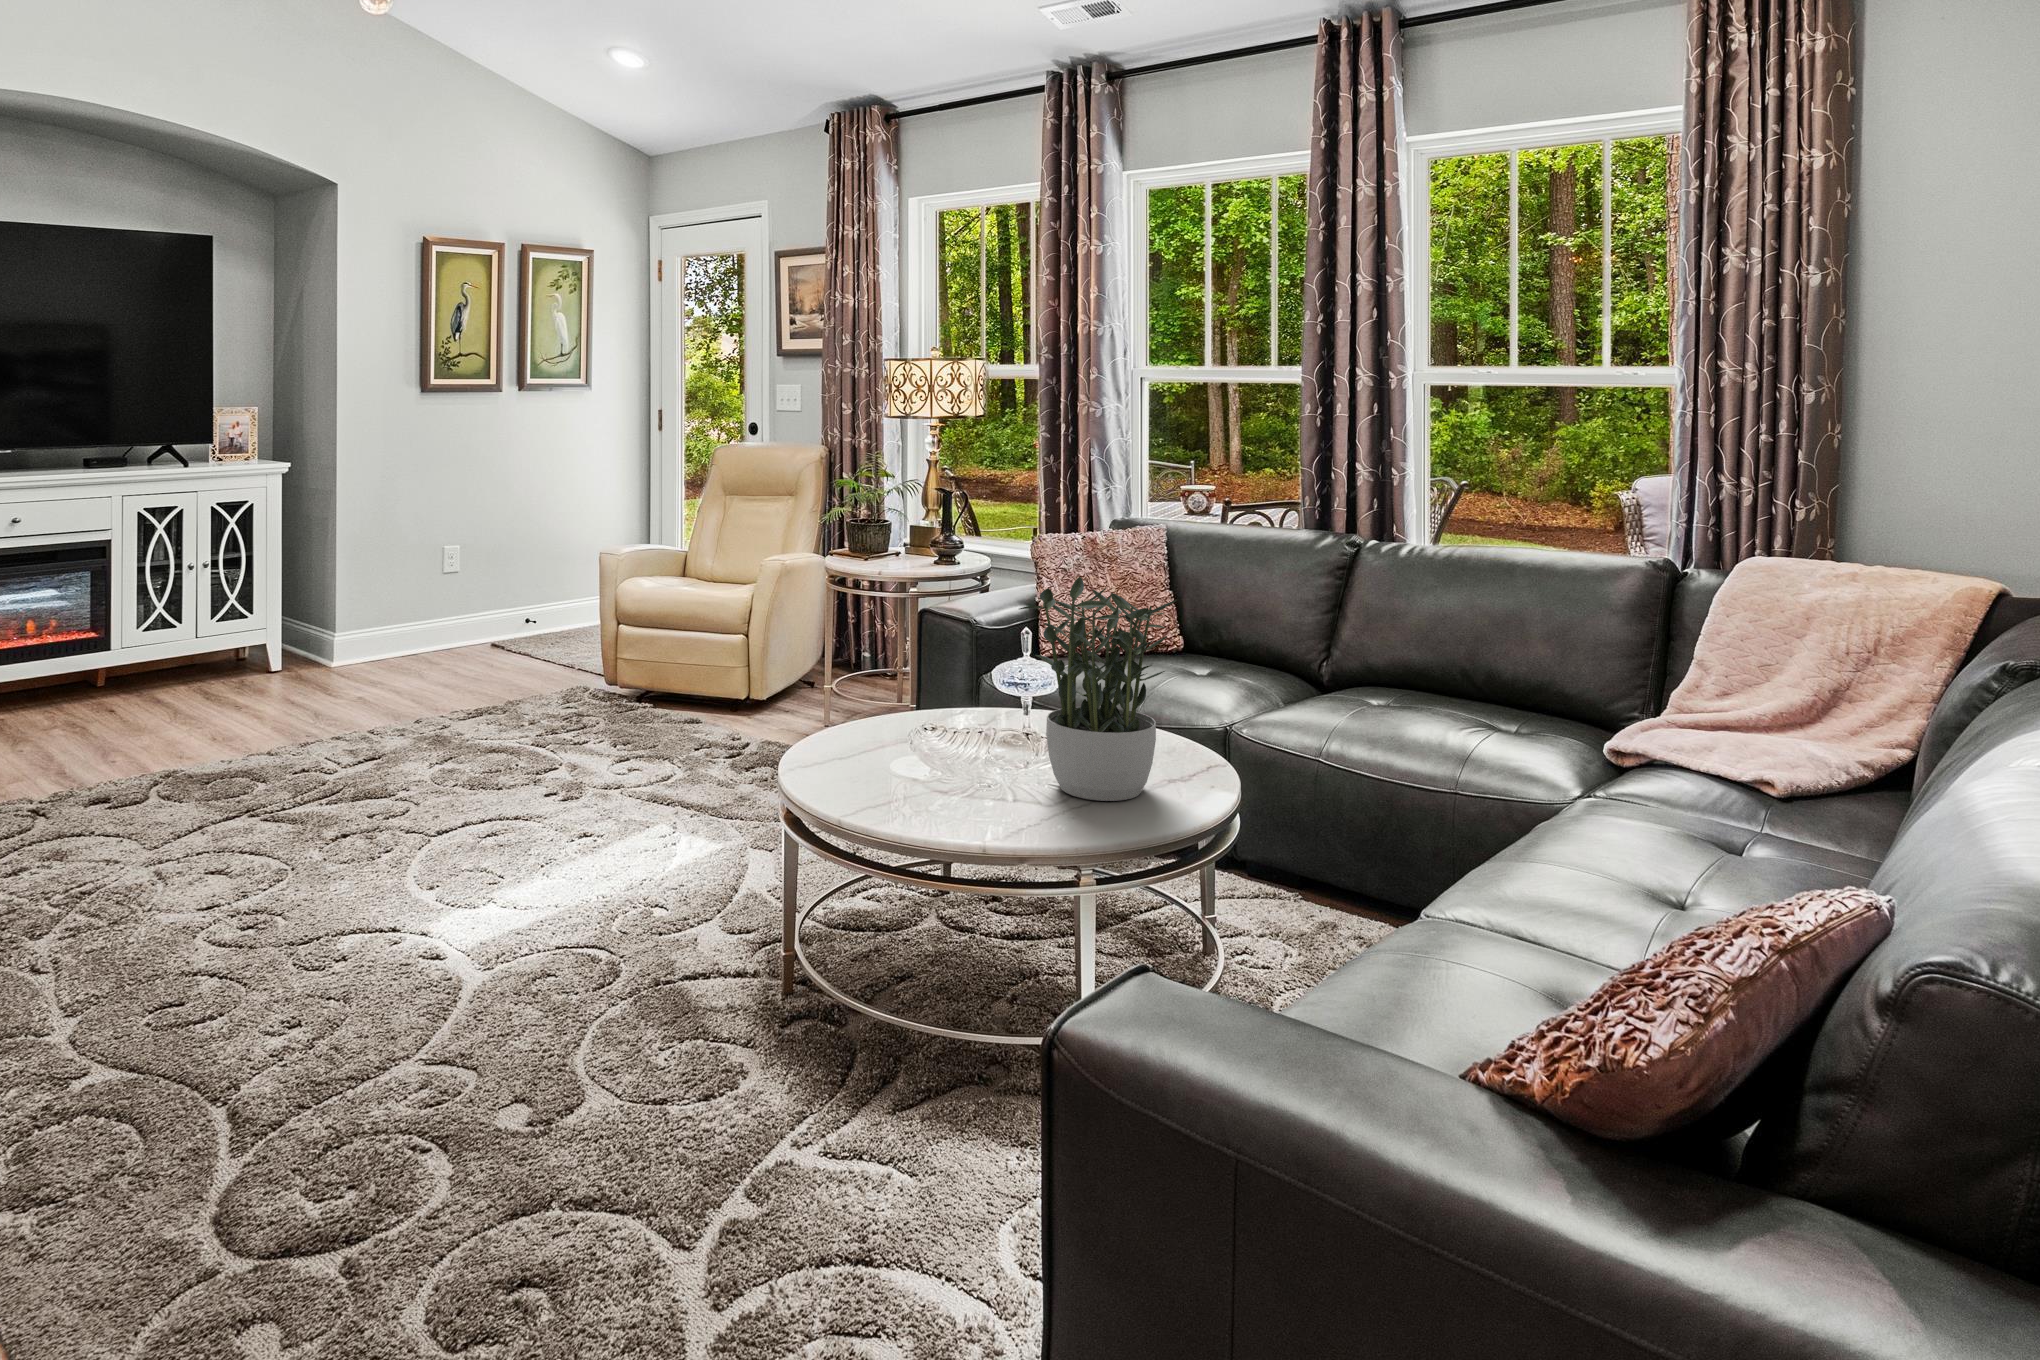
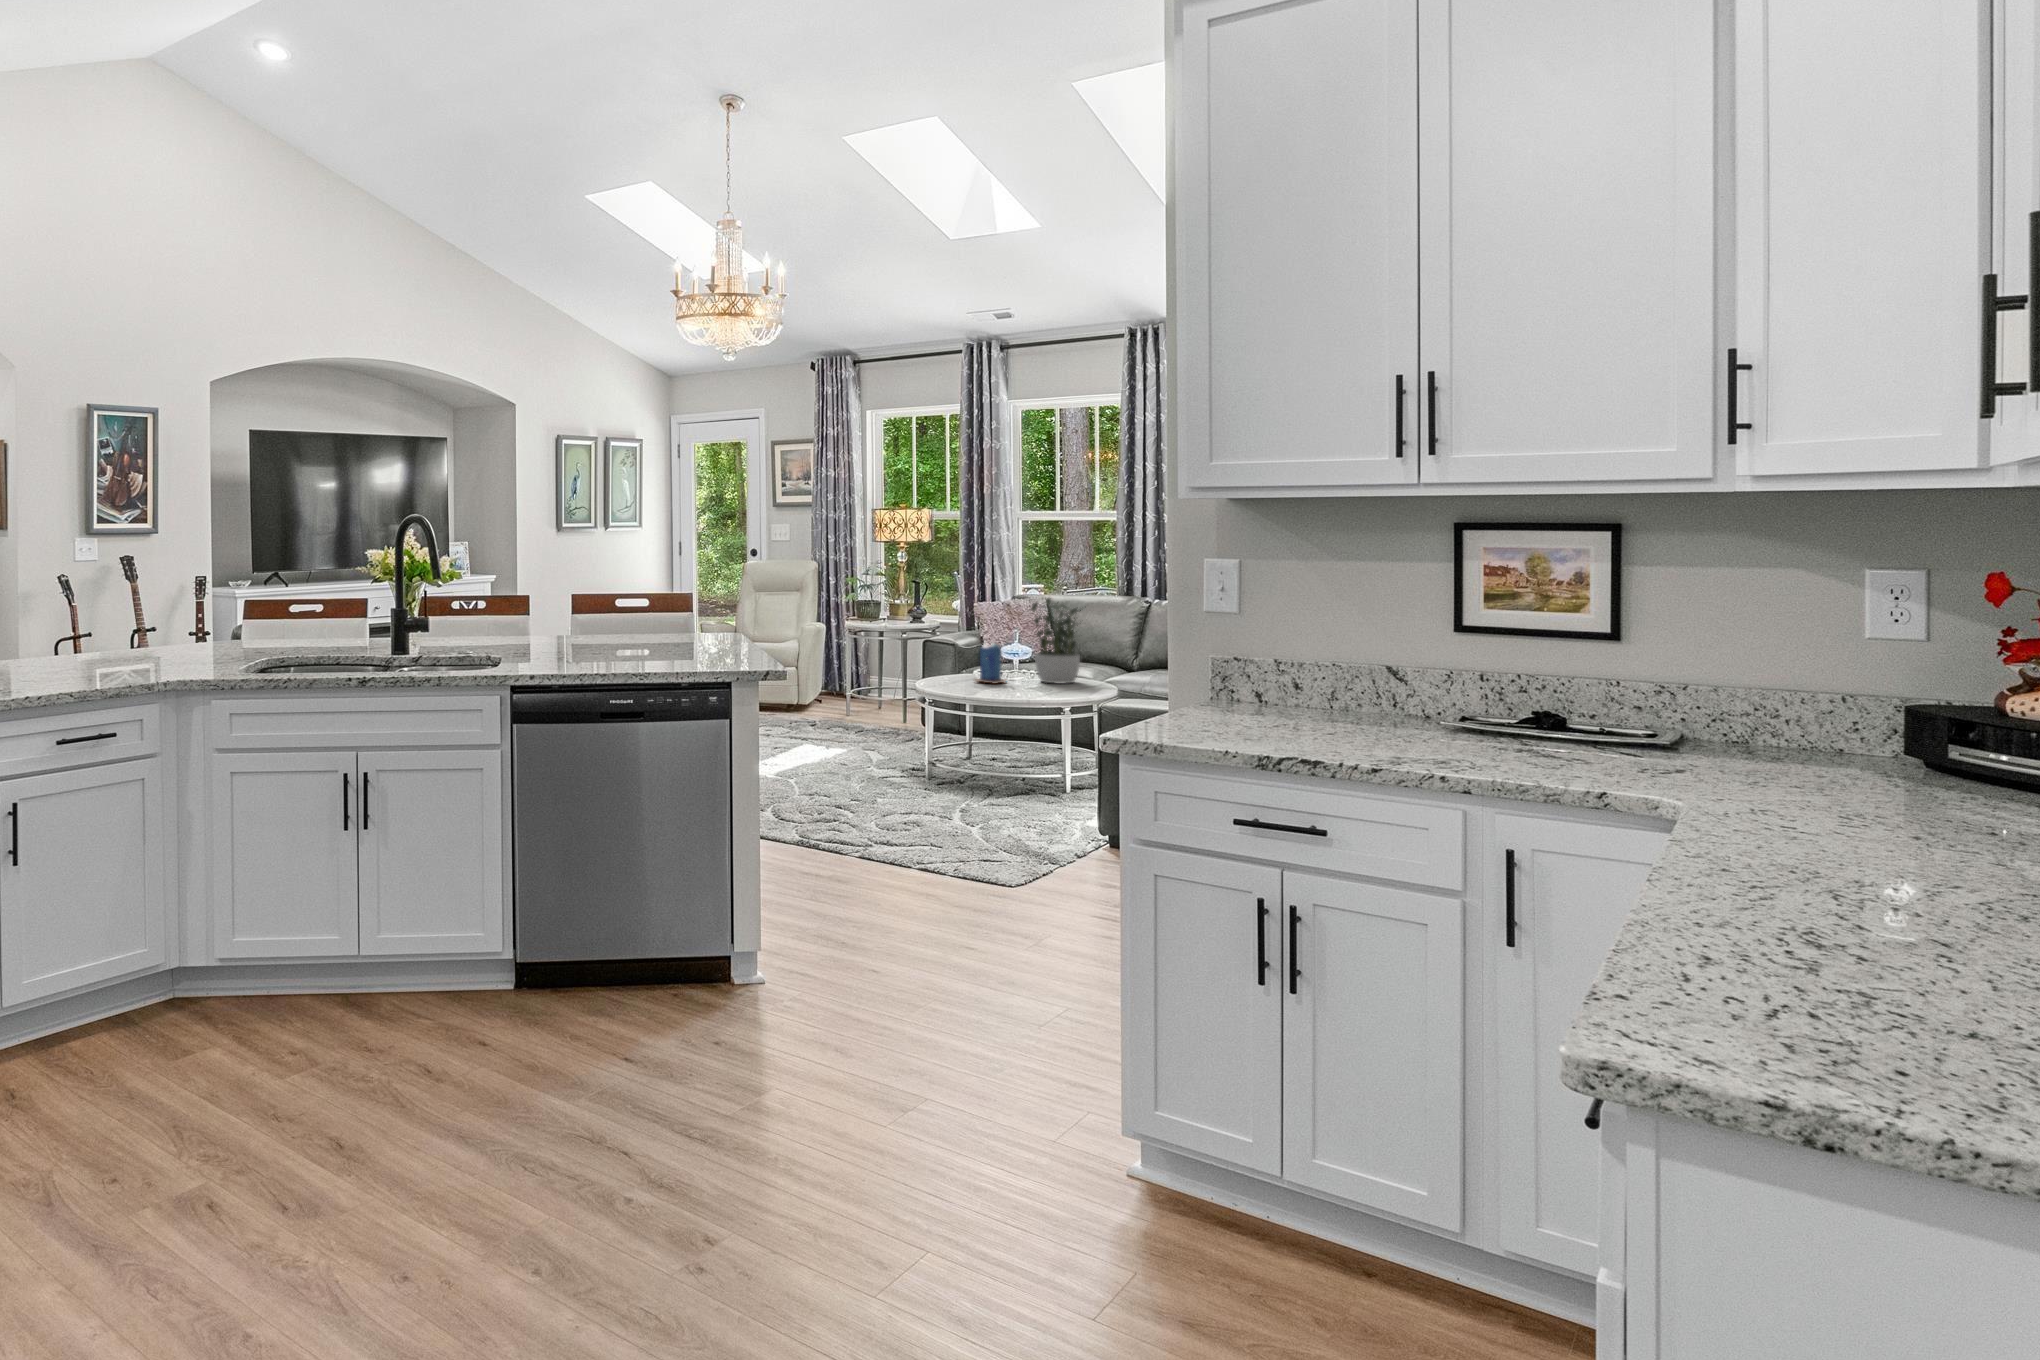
candle: none [893,680,975,798] -> present [975,643,1006,683]

